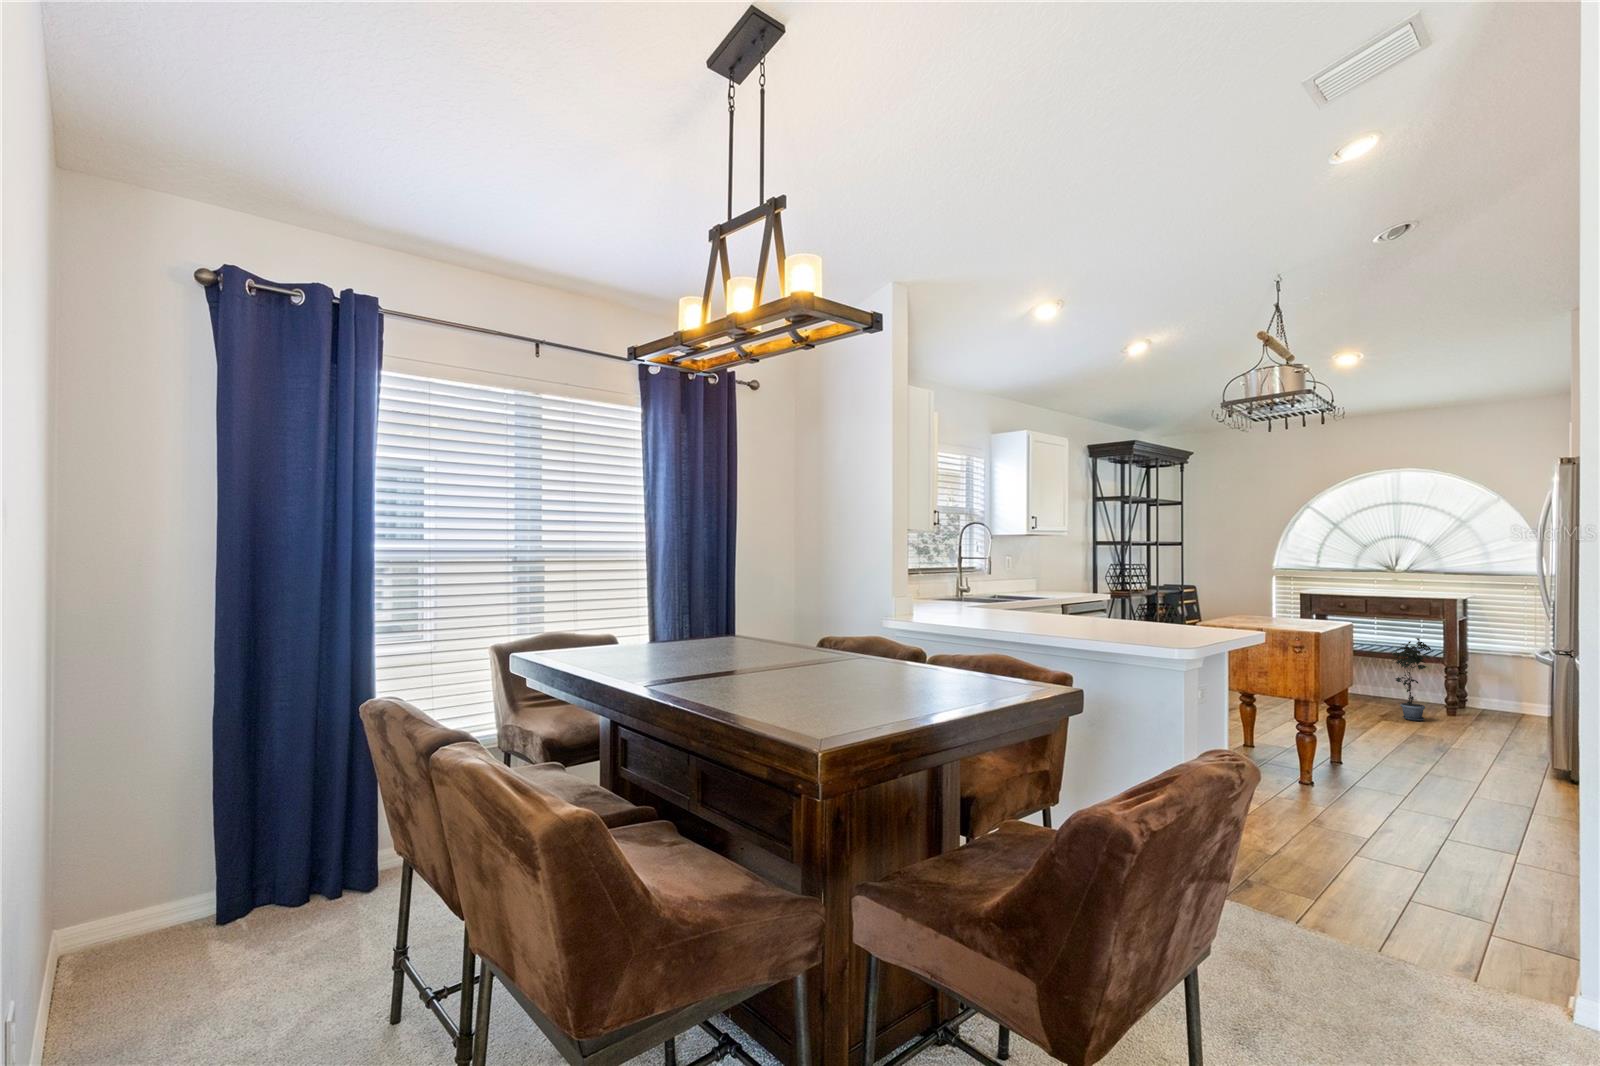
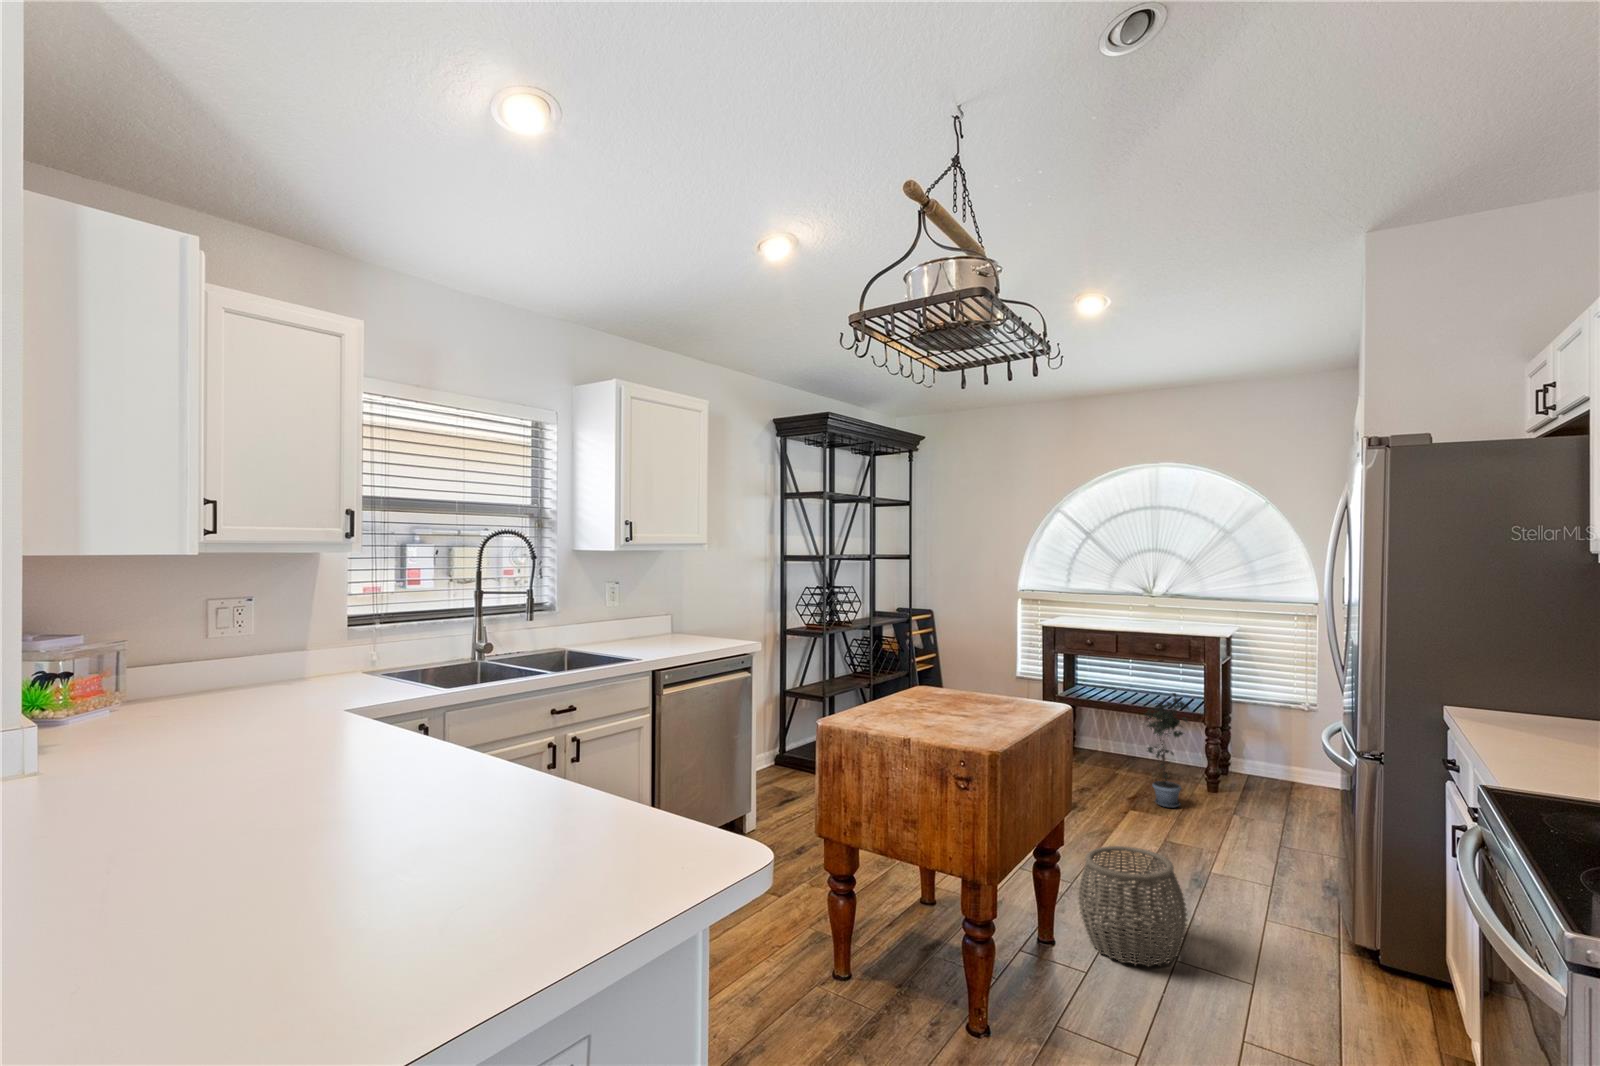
woven basket: none [1356,713,1434,775] -> present [1078,846,1187,966]

